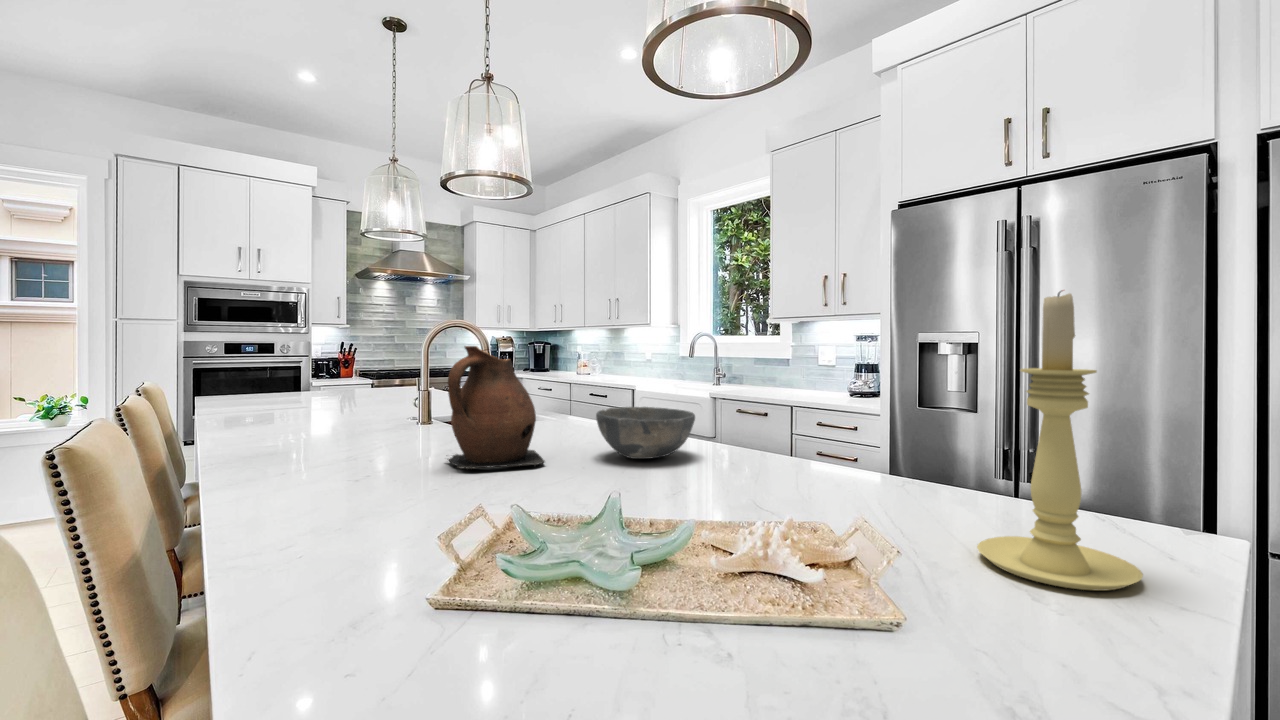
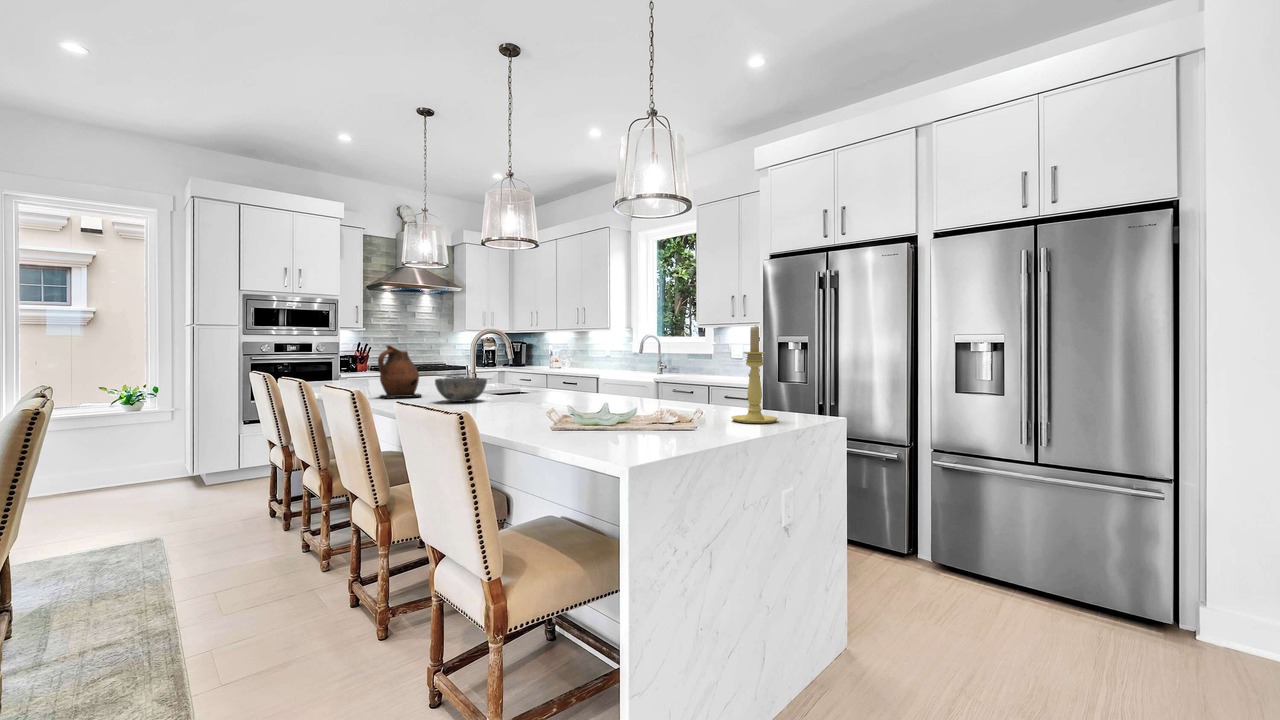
ceramic pitcher: present [447,346,545,469] -> present [378,345,421,397]
bowl: present [596,407,695,459] -> present [435,377,487,402]

